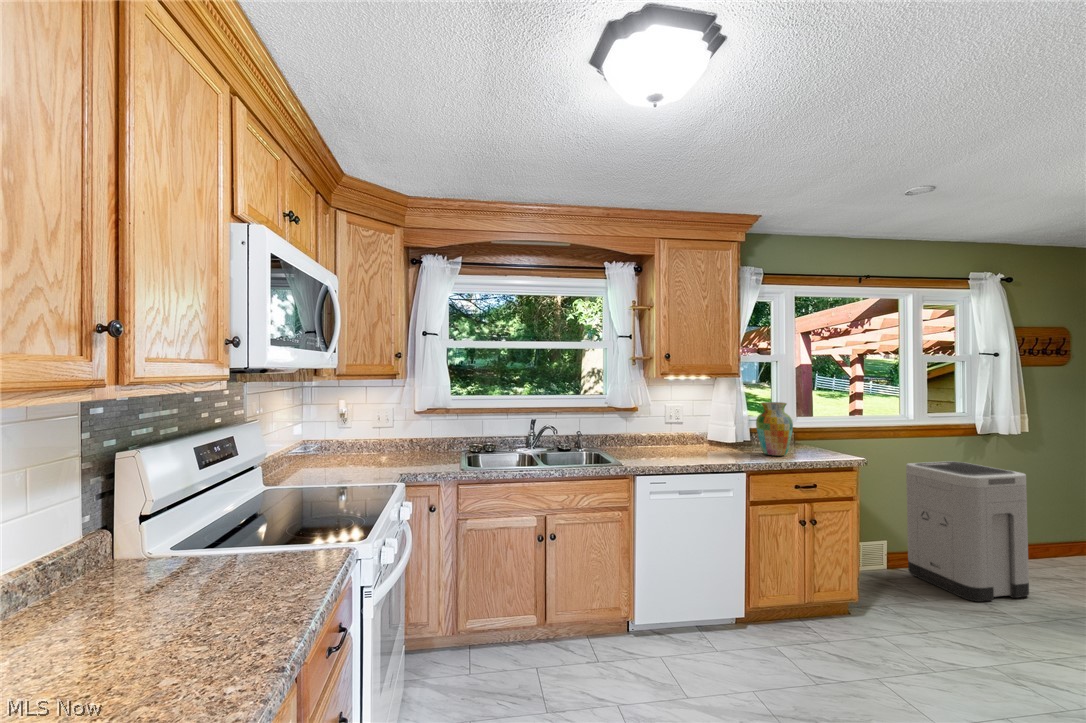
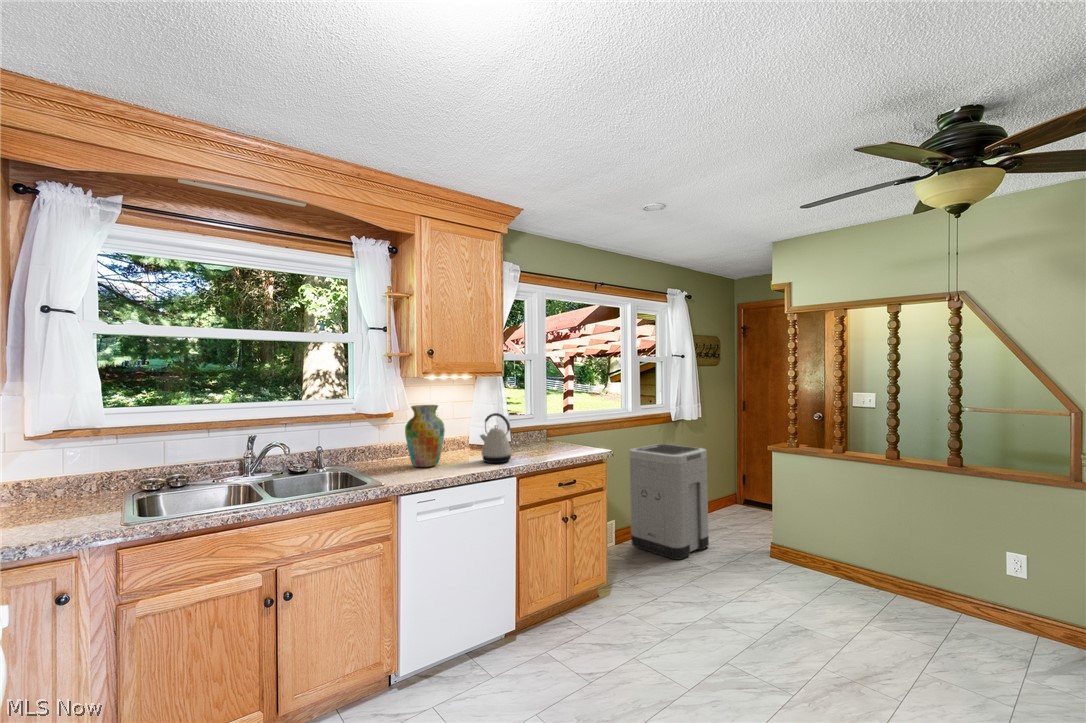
vase: present [756,402,793,456] -> present [405,405,445,467]
kettle: none [713,413,744,460] -> present [480,413,513,463]

